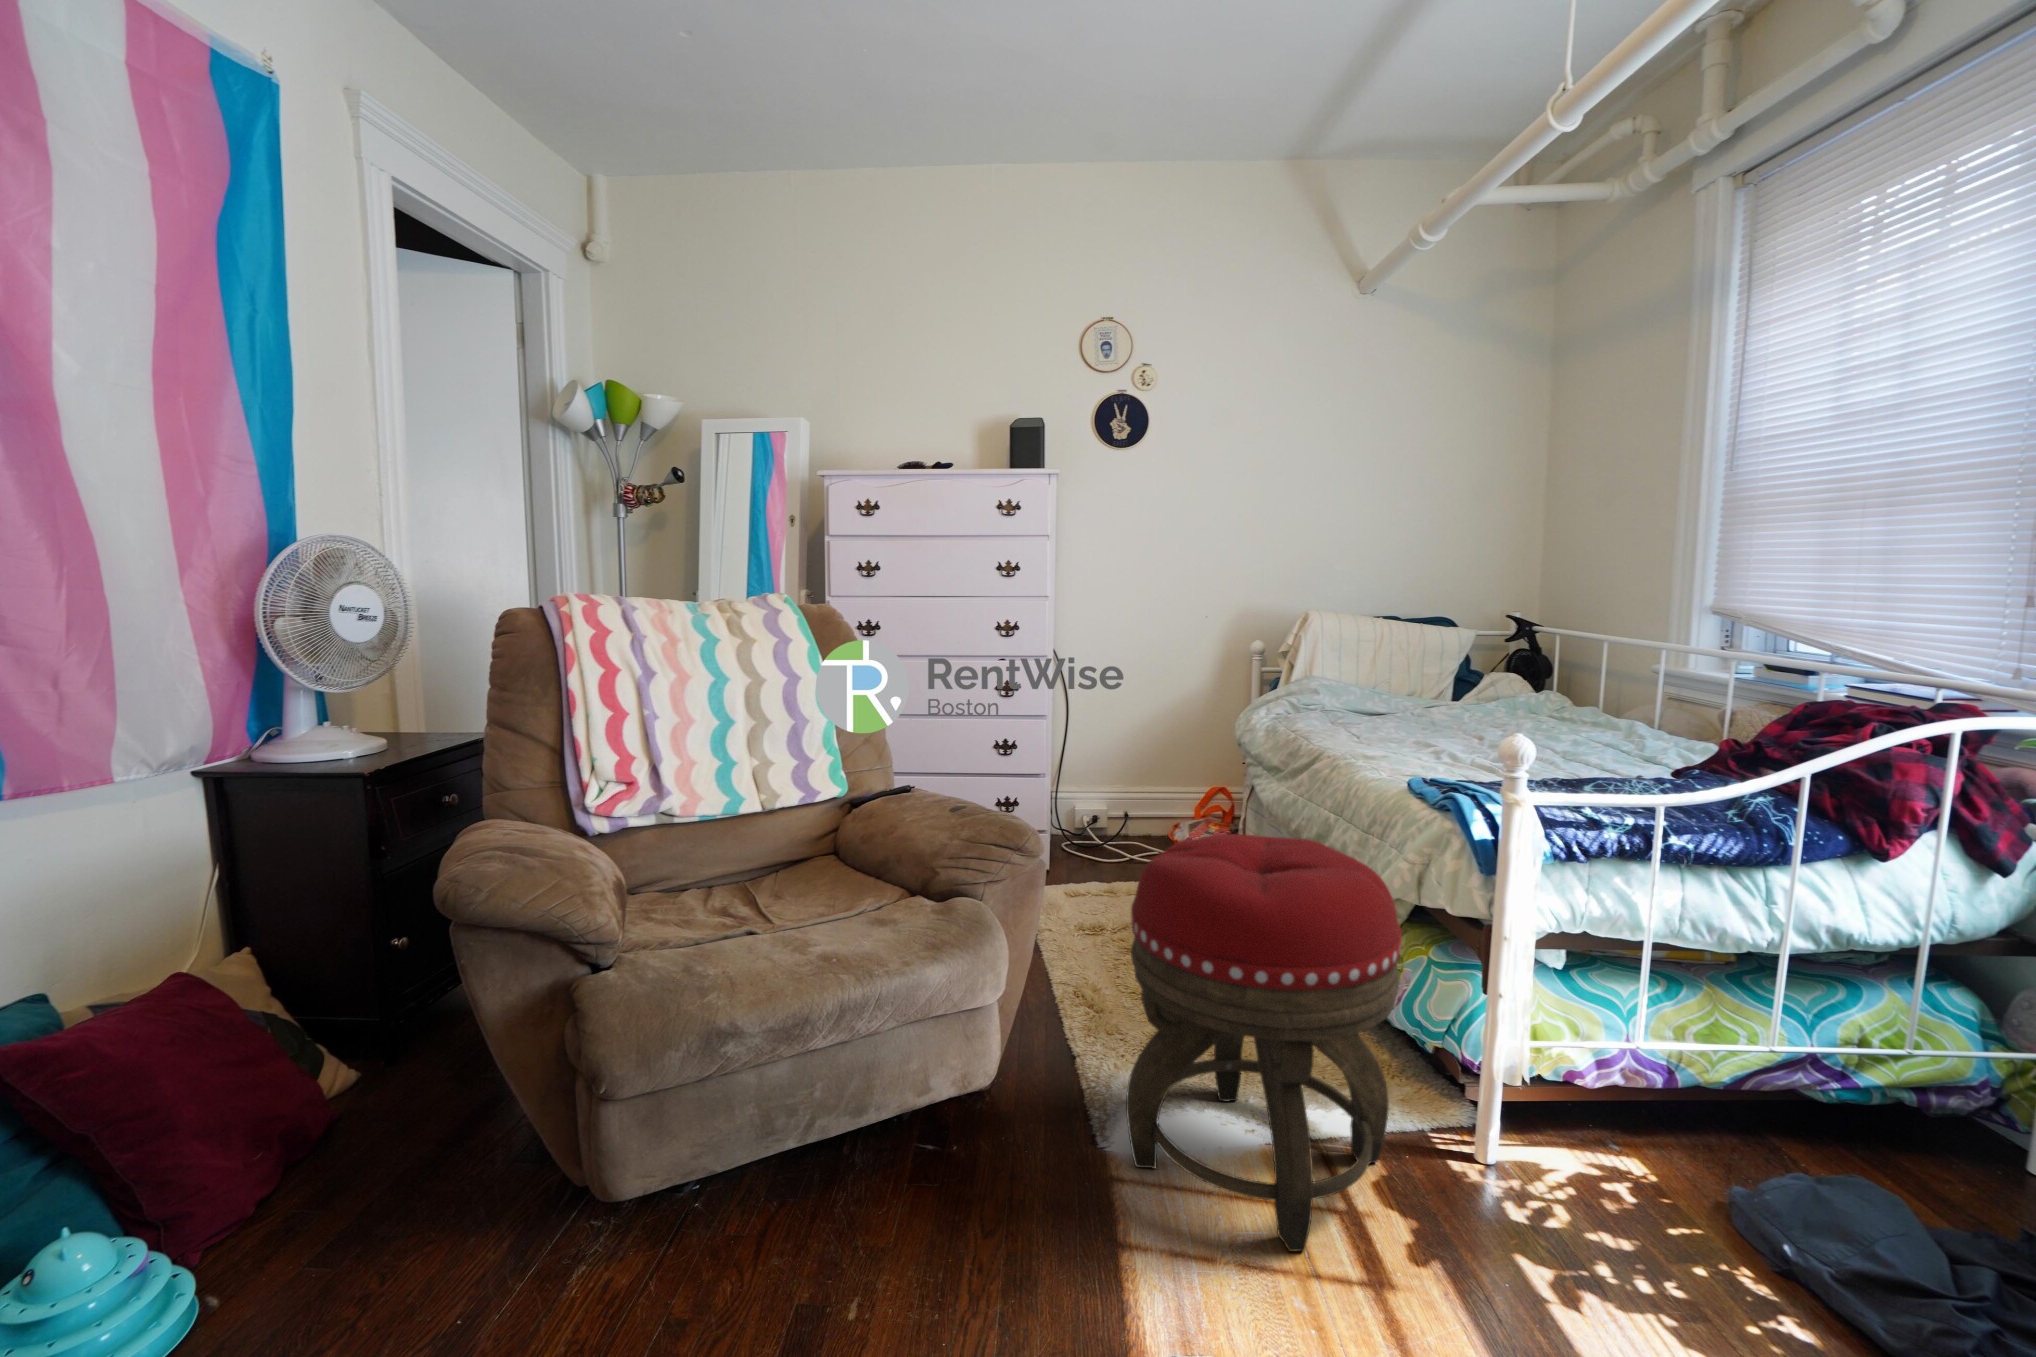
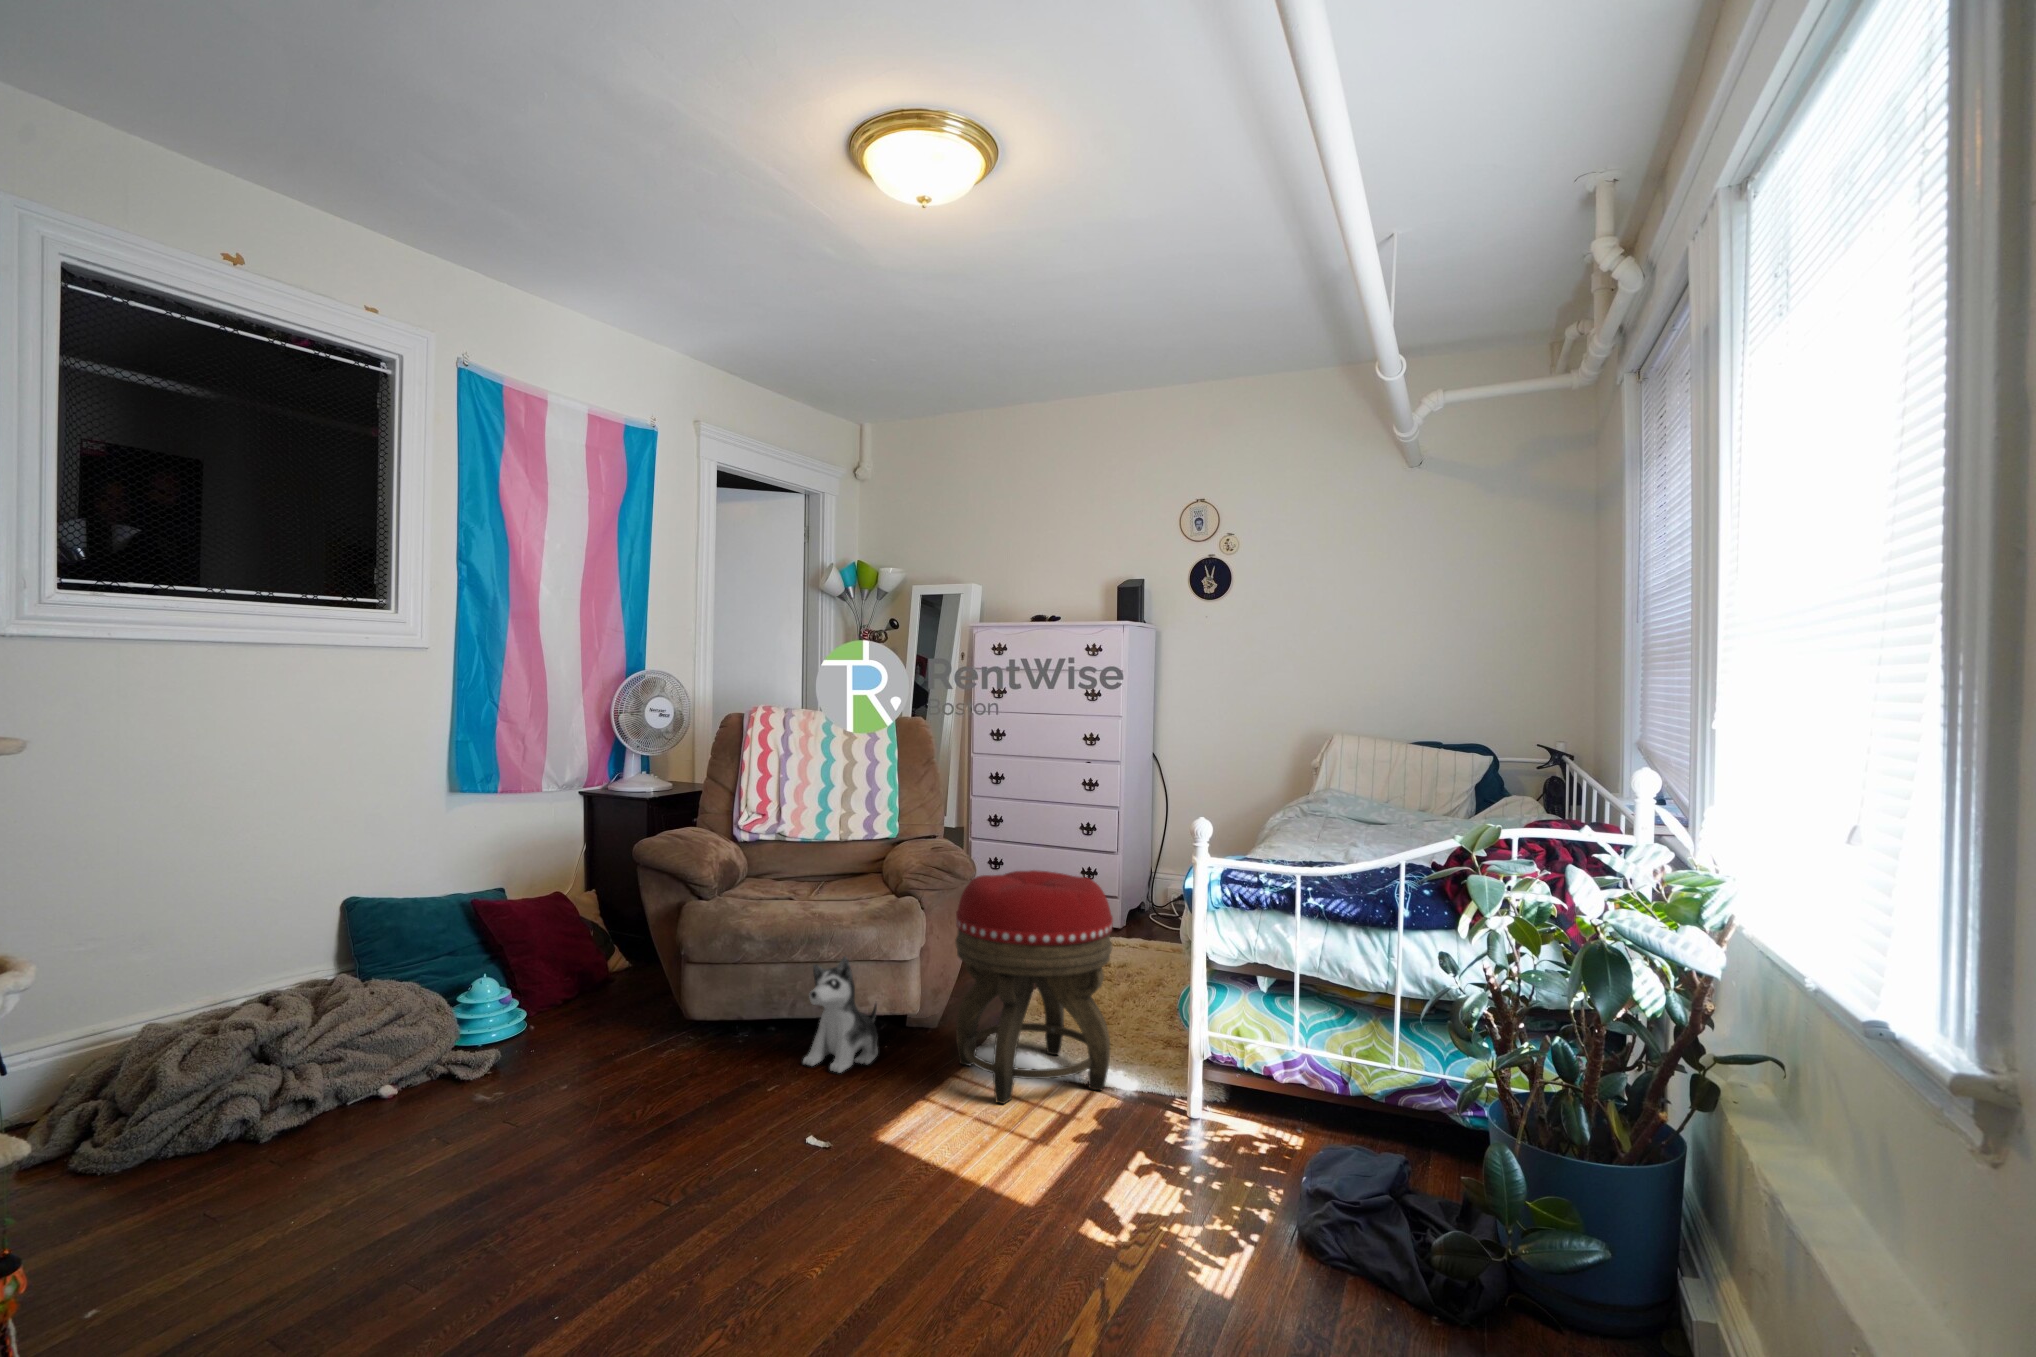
plush toy: none [884,1048,1010,1268] -> present [803,956,878,1073]

